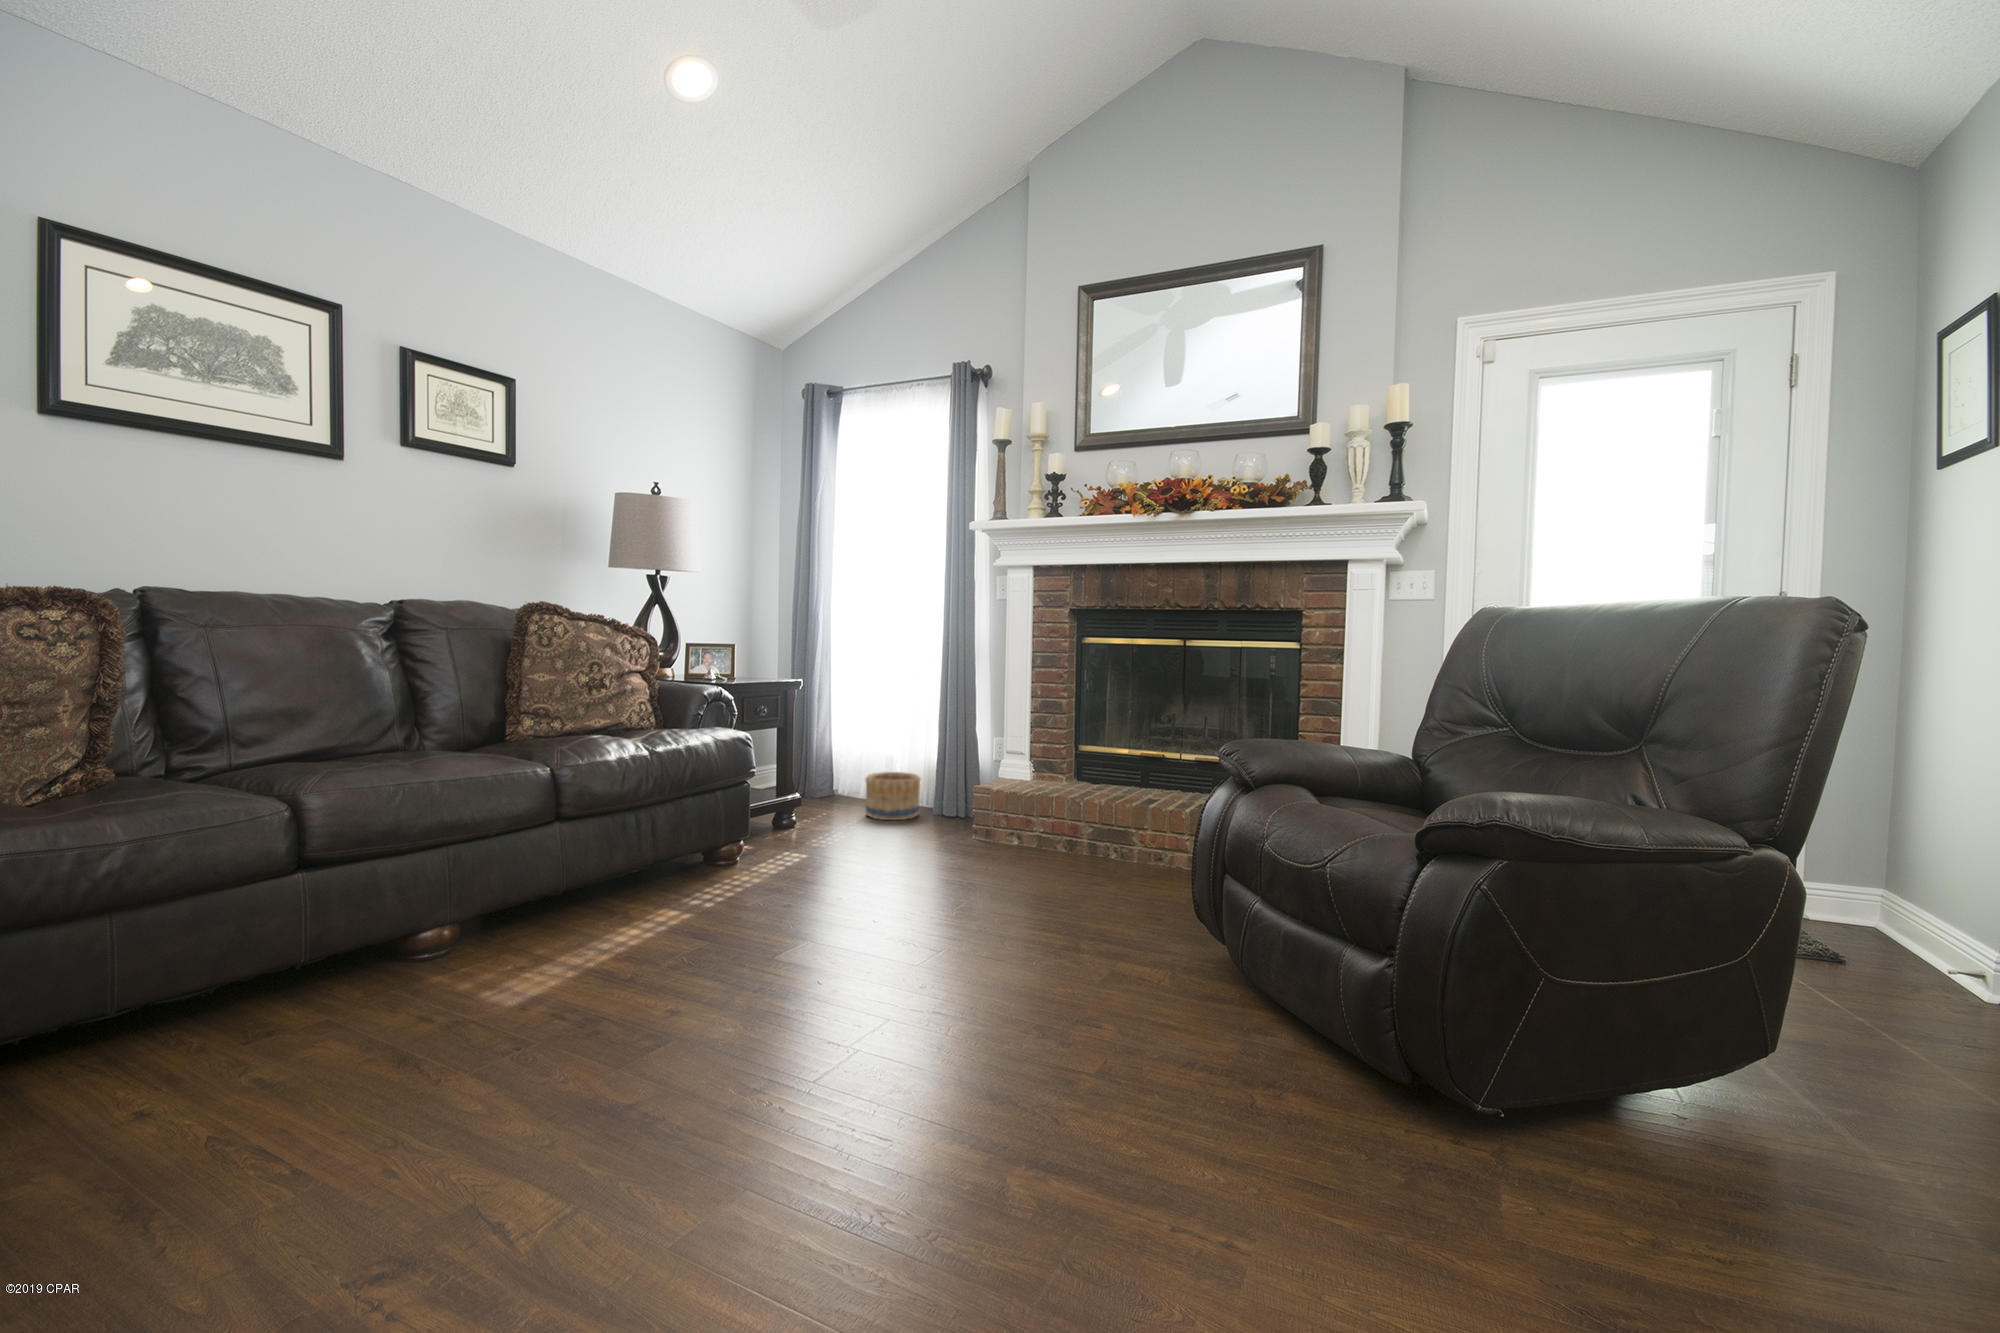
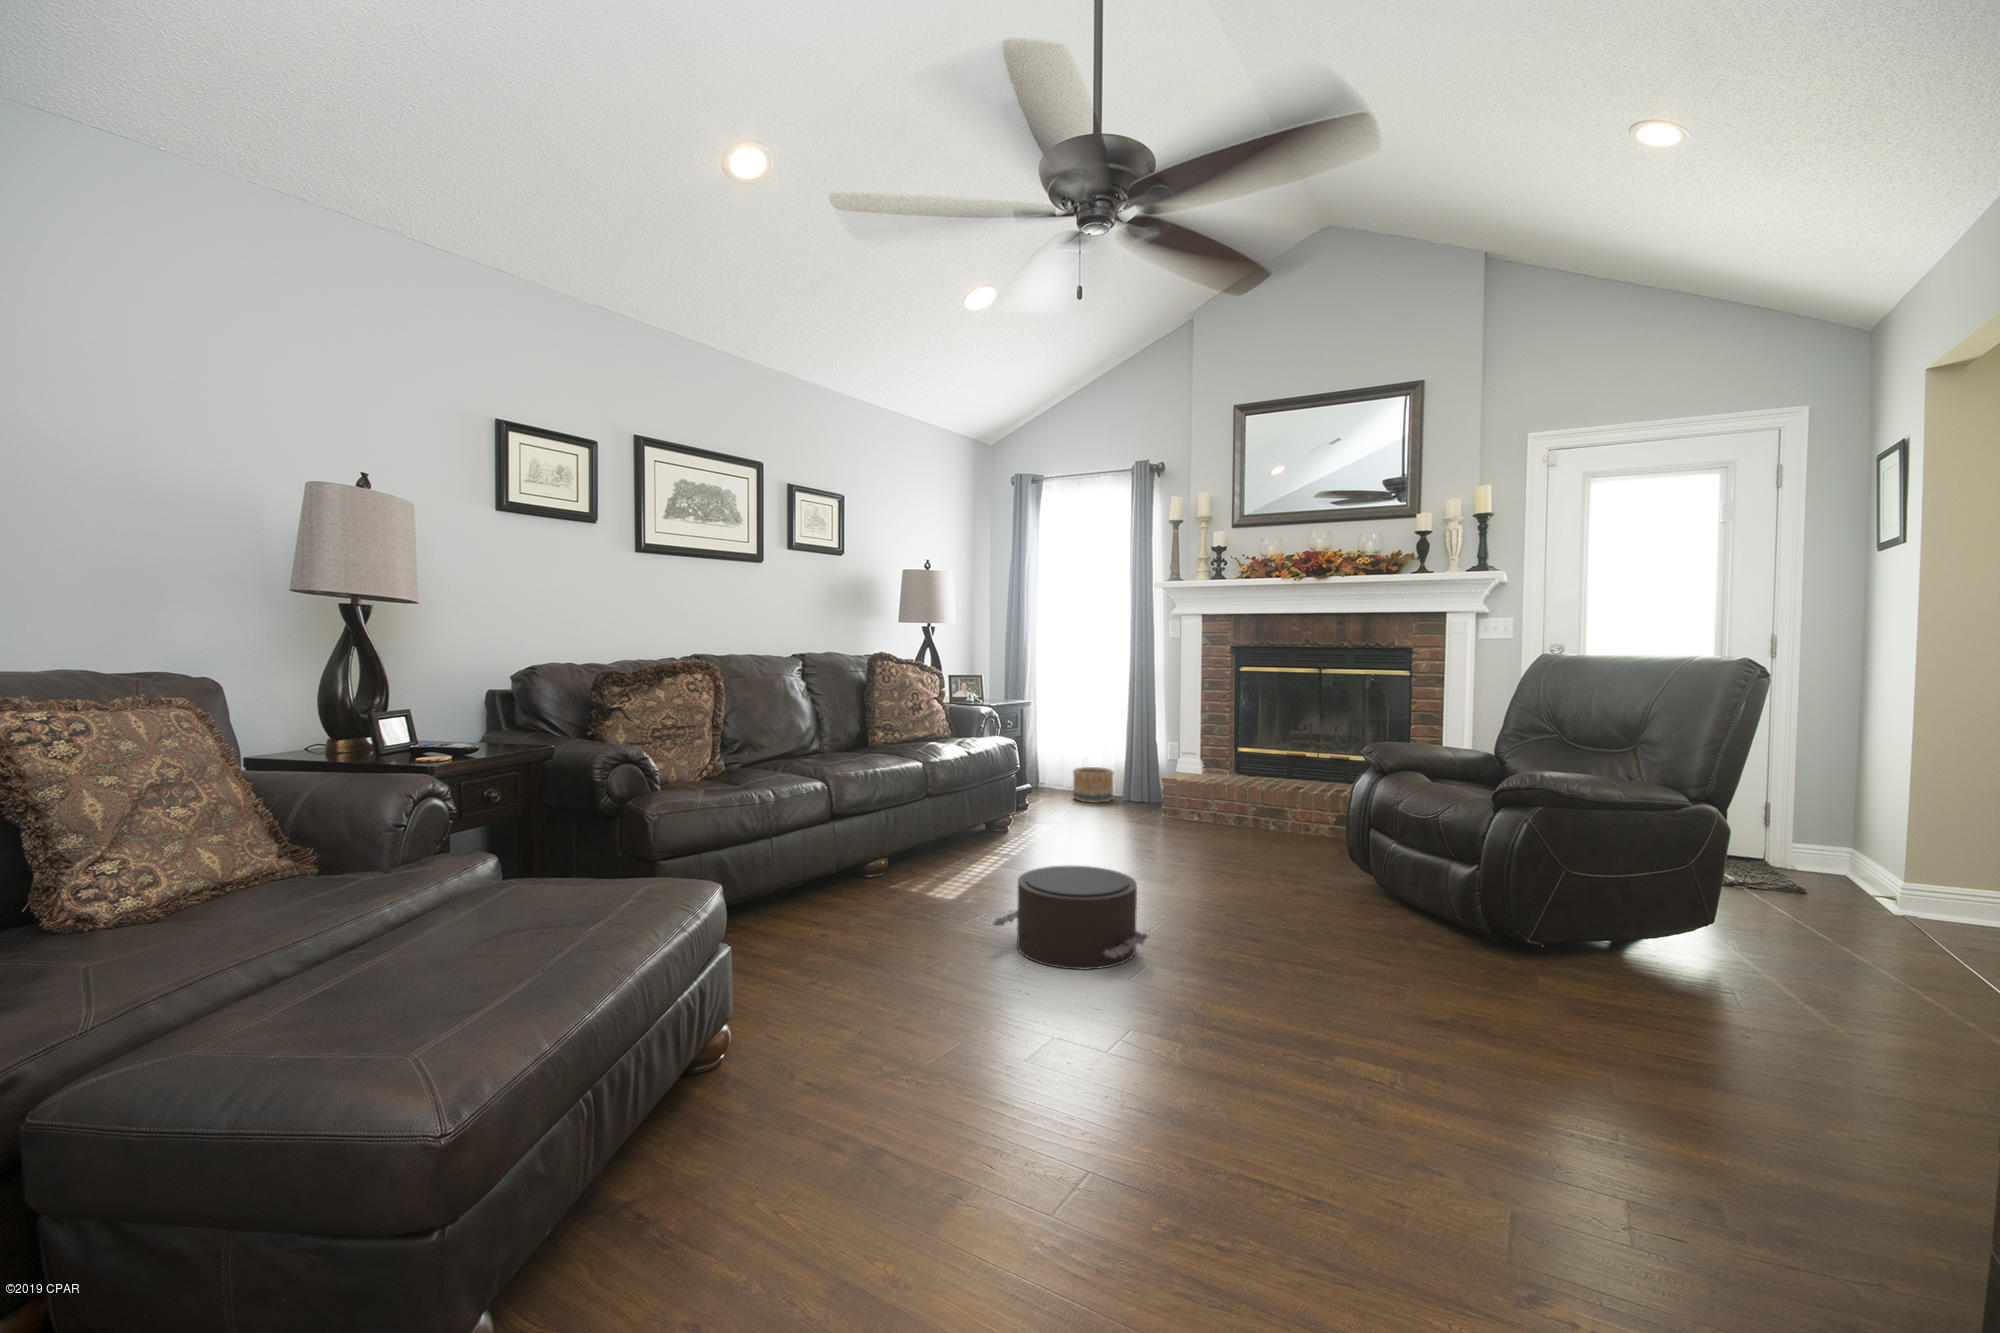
pouf: none [476,960,777,1202] -> present [993,866,1148,970]

